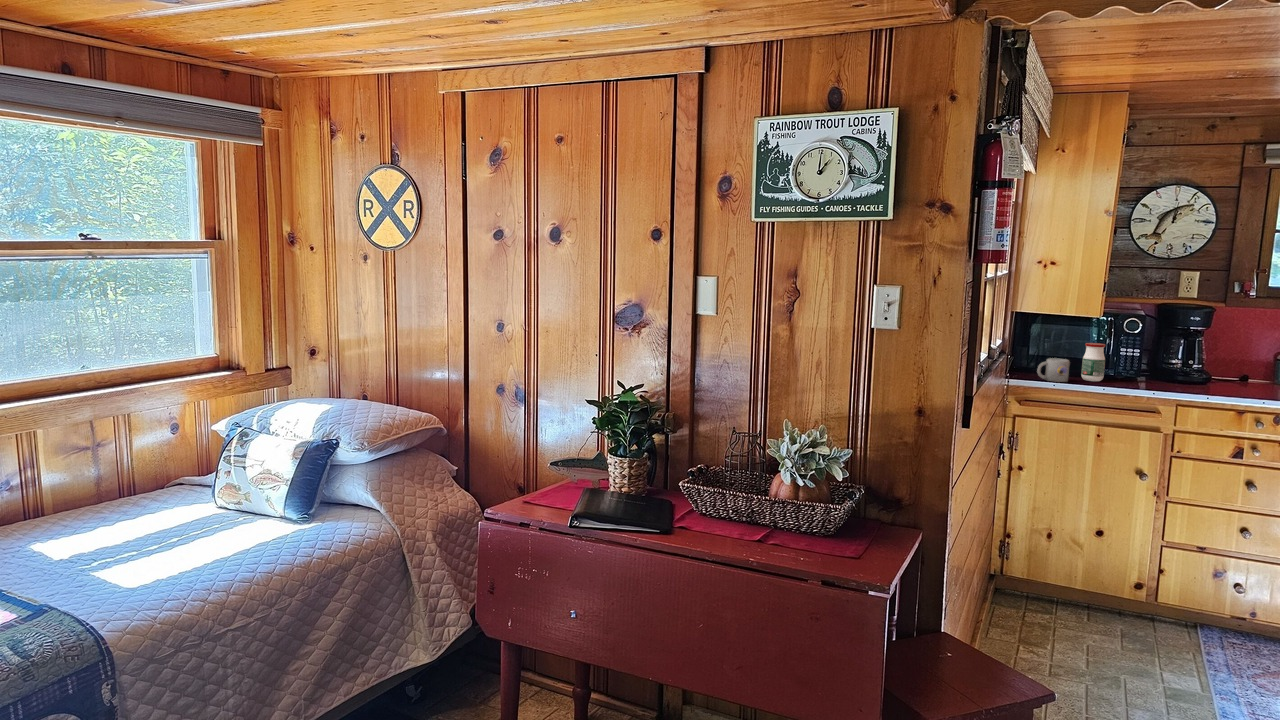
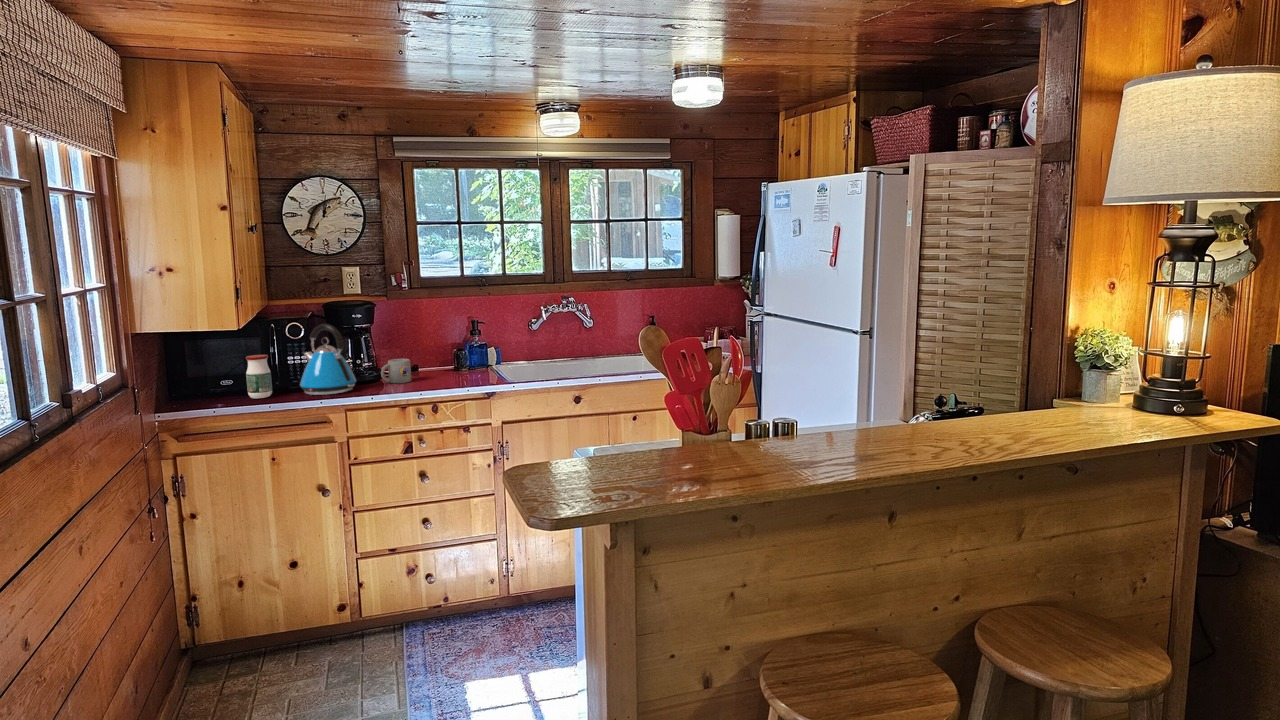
kettle: none [1130,322,1188,388] -> present [300,324,356,395]
mug: present [1037,358,1070,382] -> present [381,359,411,383]

